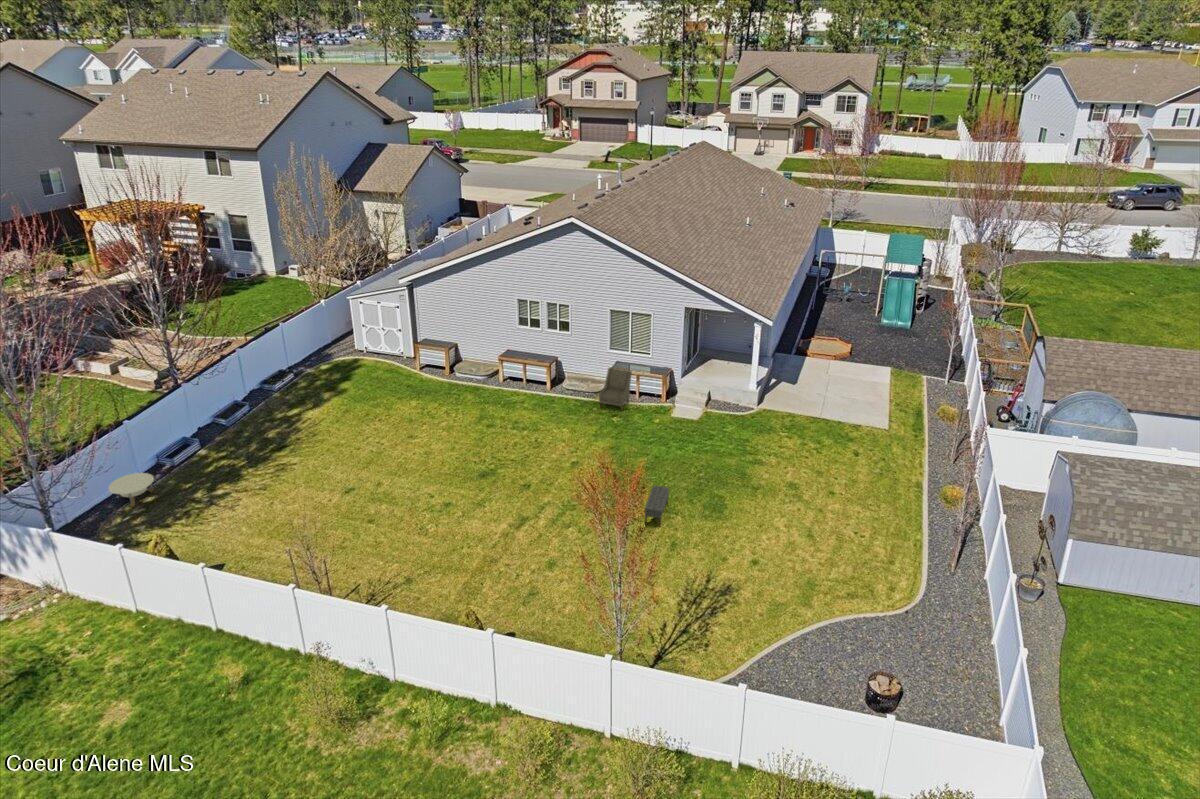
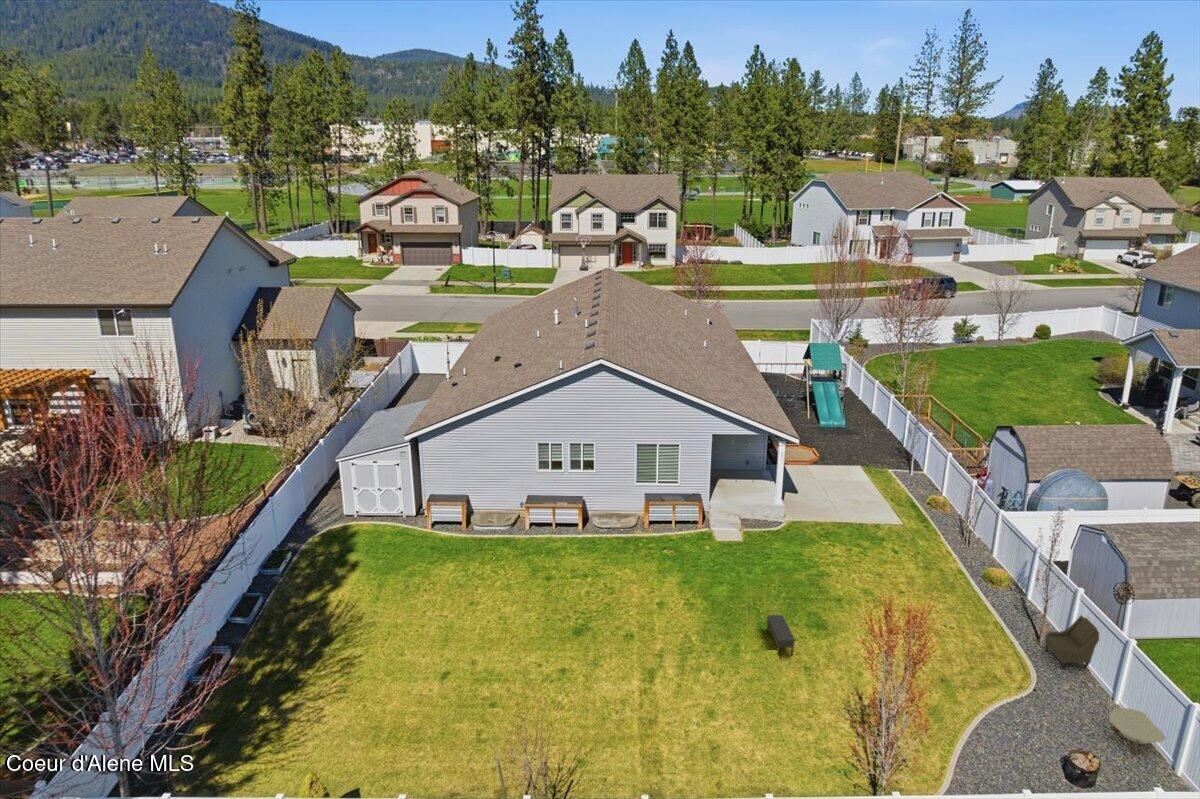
chair: present [599,368,632,411] -> present [1045,616,1099,669]
round table: present [108,473,154,506] -> present [1109,708,1166,755]

